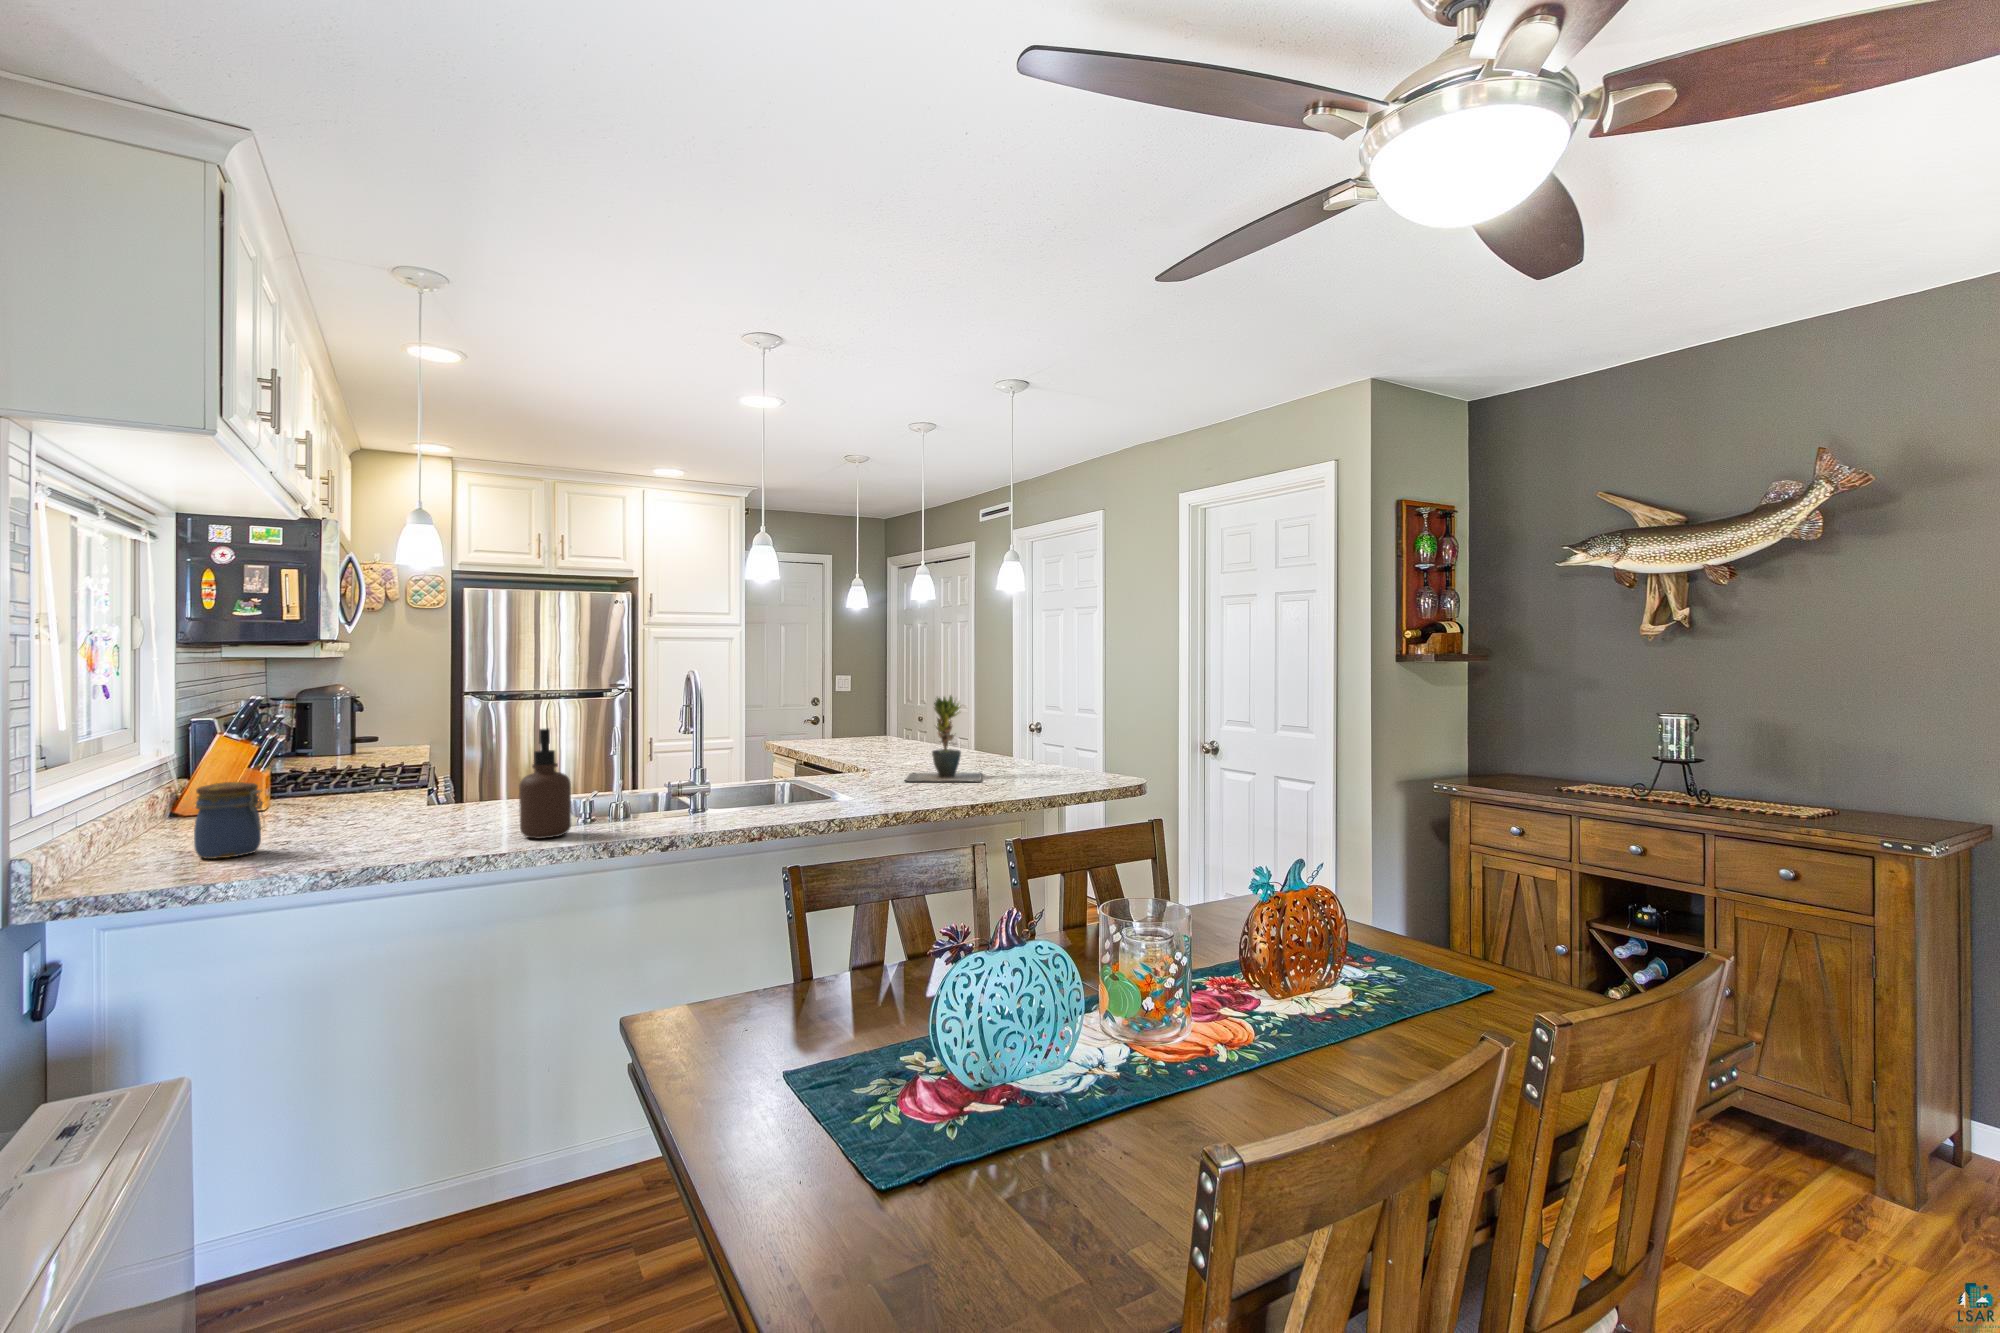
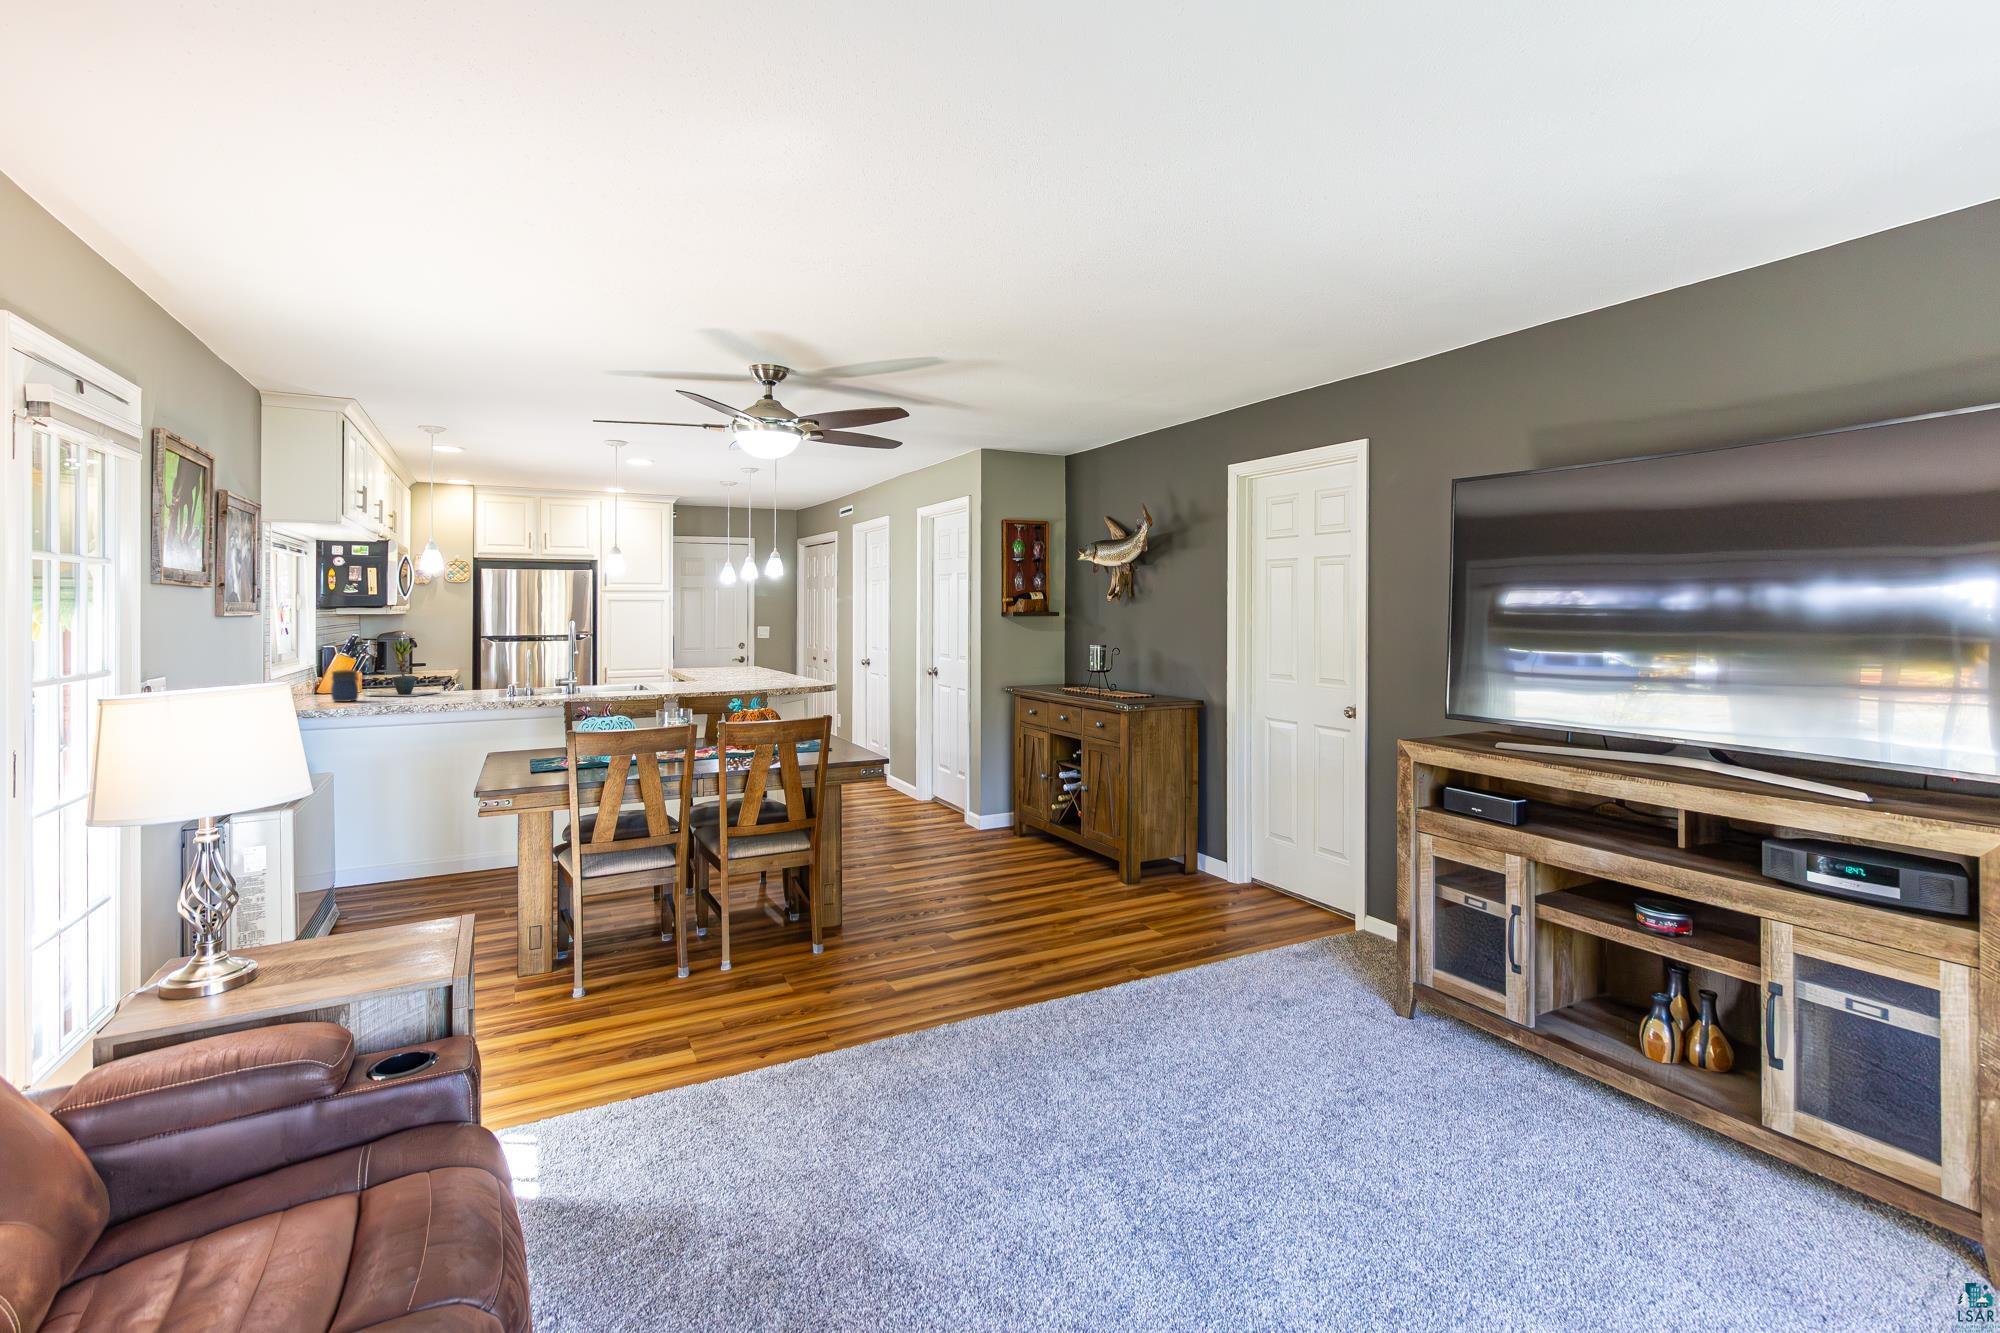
potted plant: present [906,696,982,782] -> present [368,640,439,696]
soap dispenser: present [519,729,571,839] -> none [470,649,495,699]

